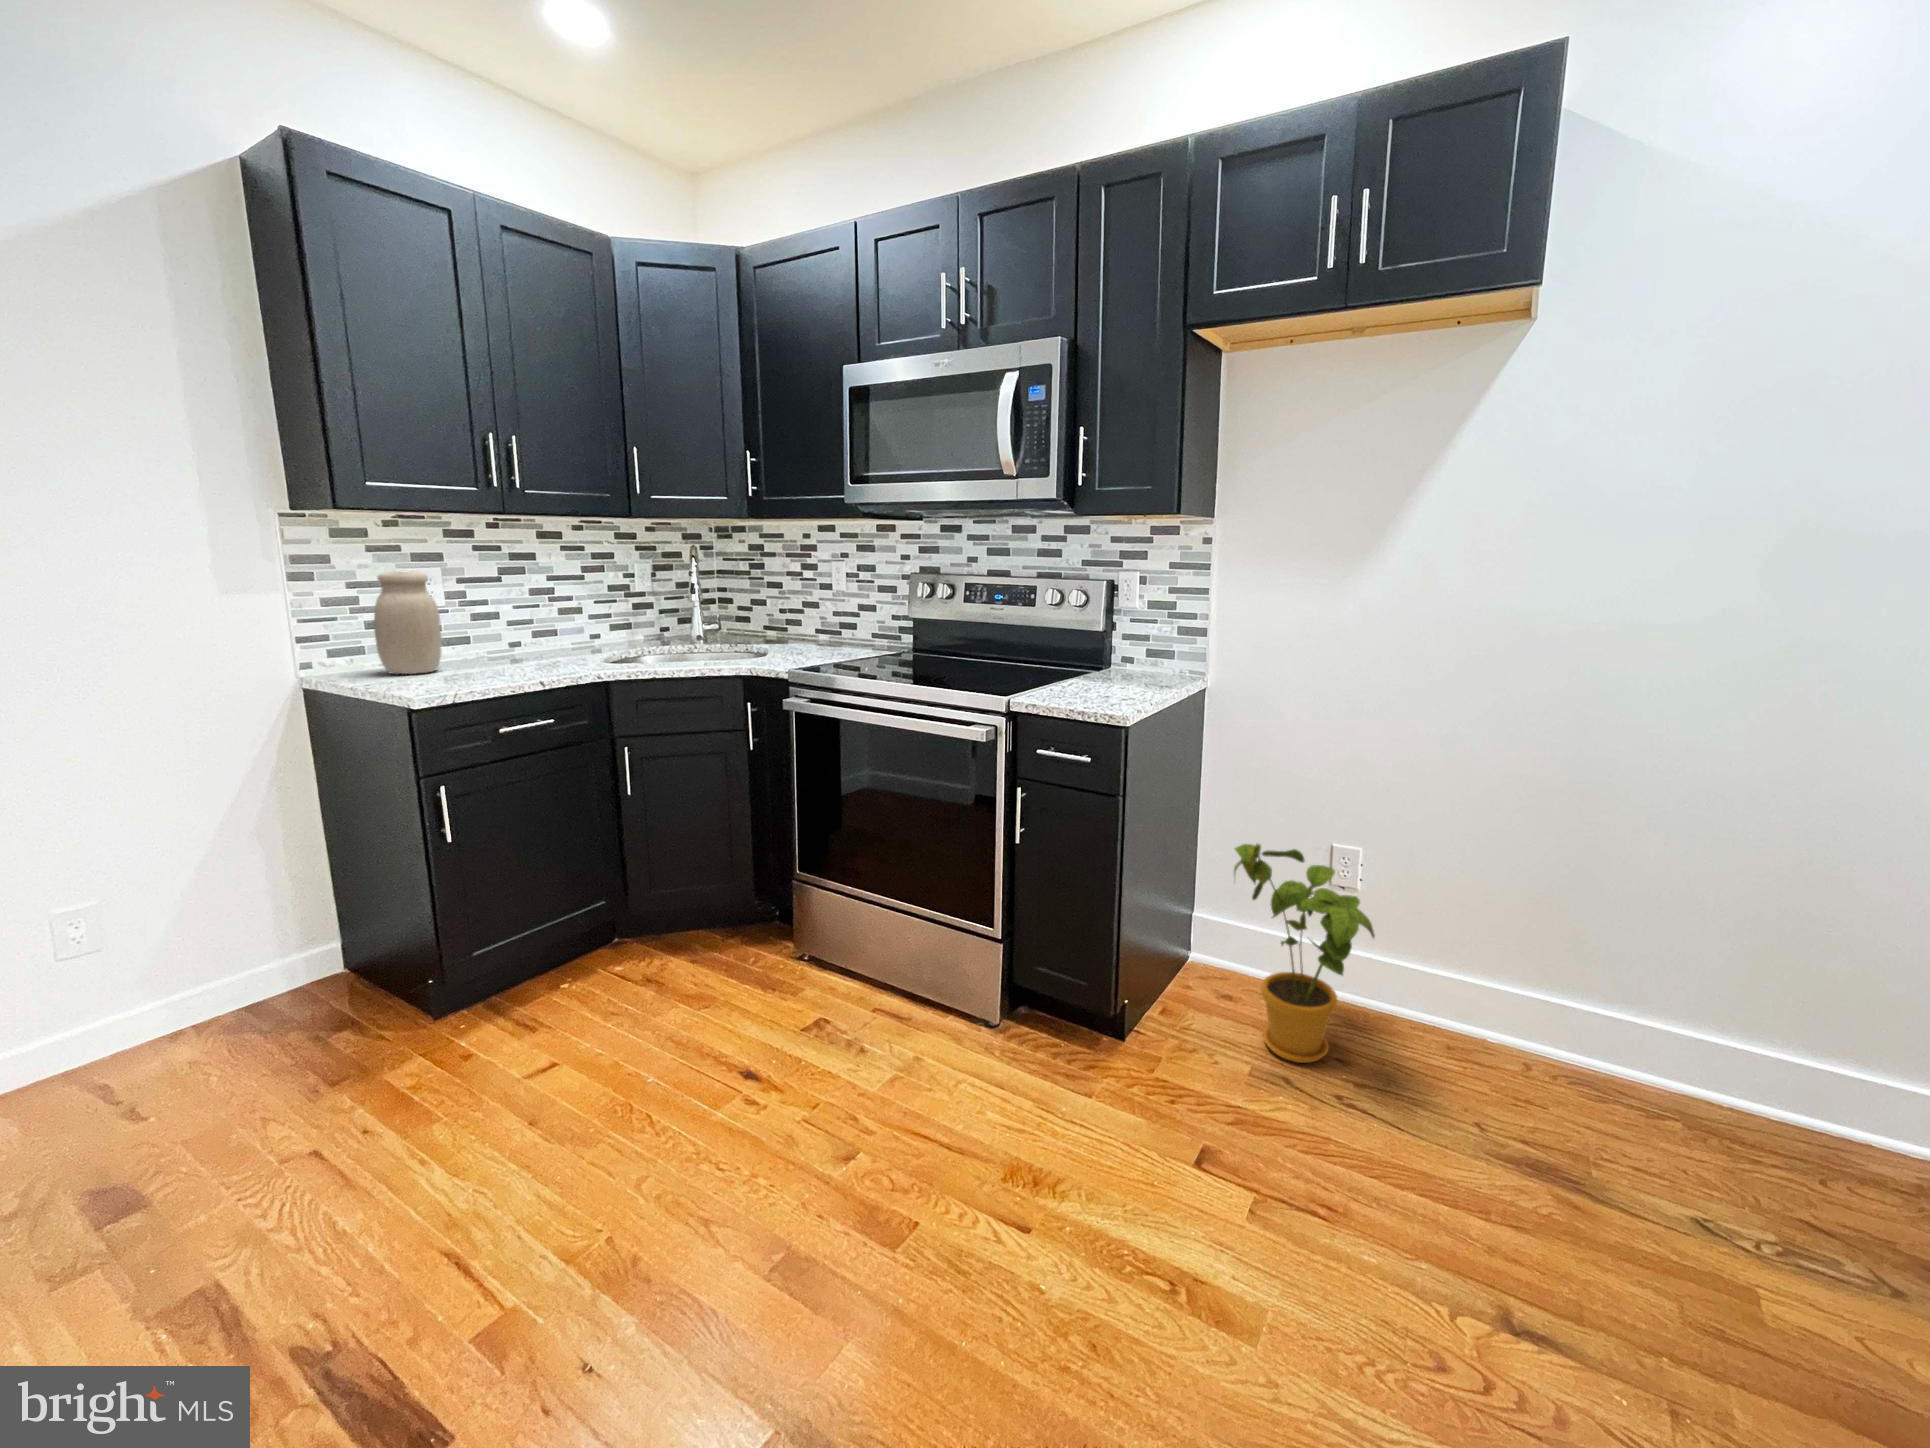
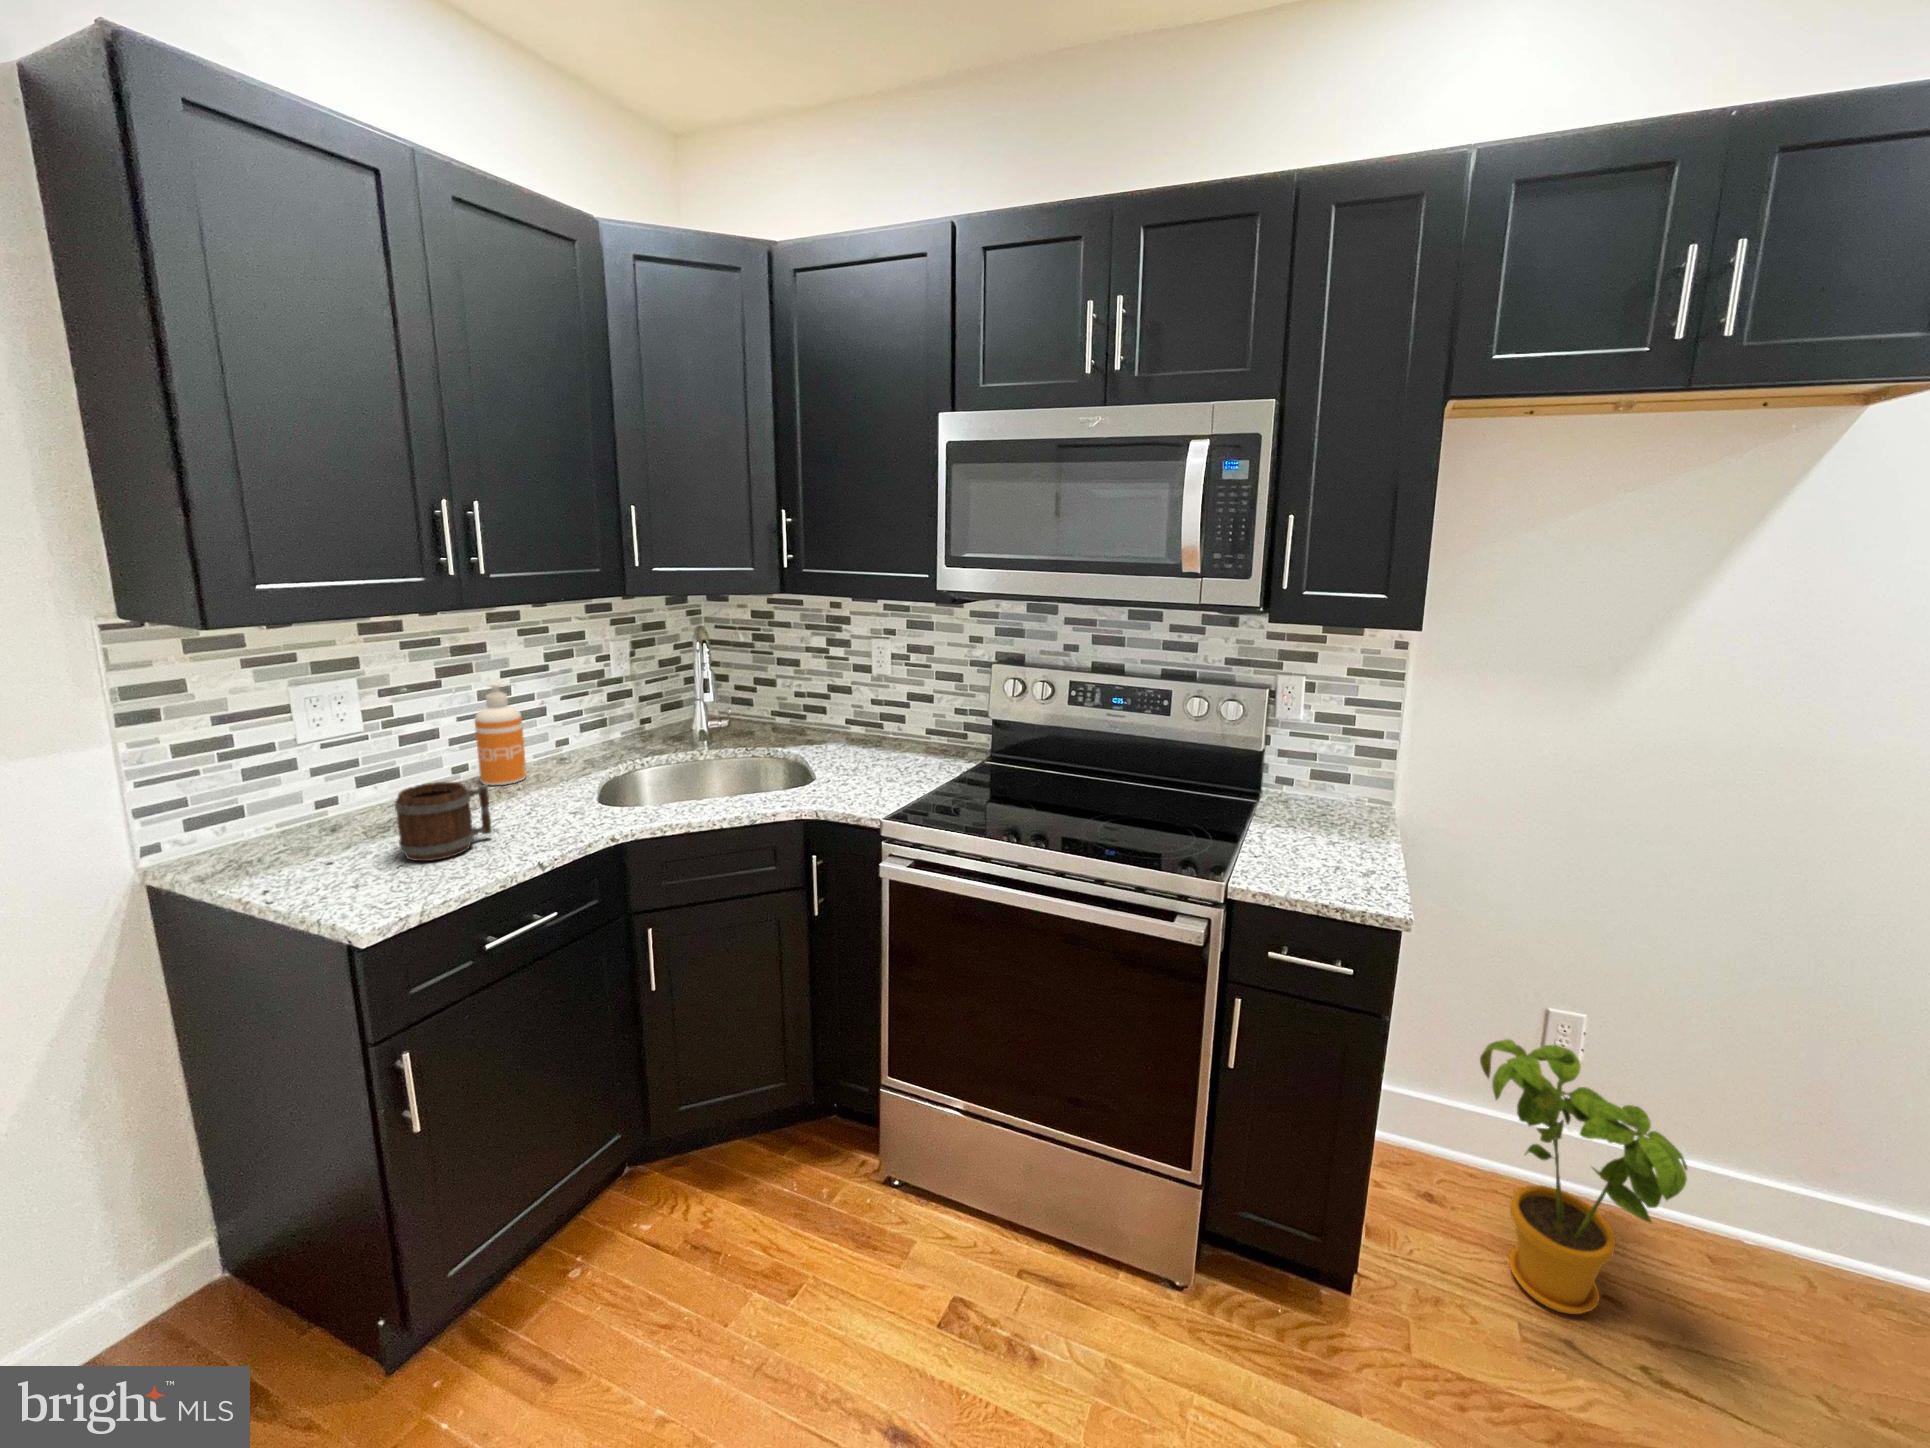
jar: present [374,572,442,674] -> none [265,698,368,850]
soap dispenser: none [526,581,563,655] -> present [475,683,527,785]
mug: none [453,631,520,680] -> present [395,782,492,861]

